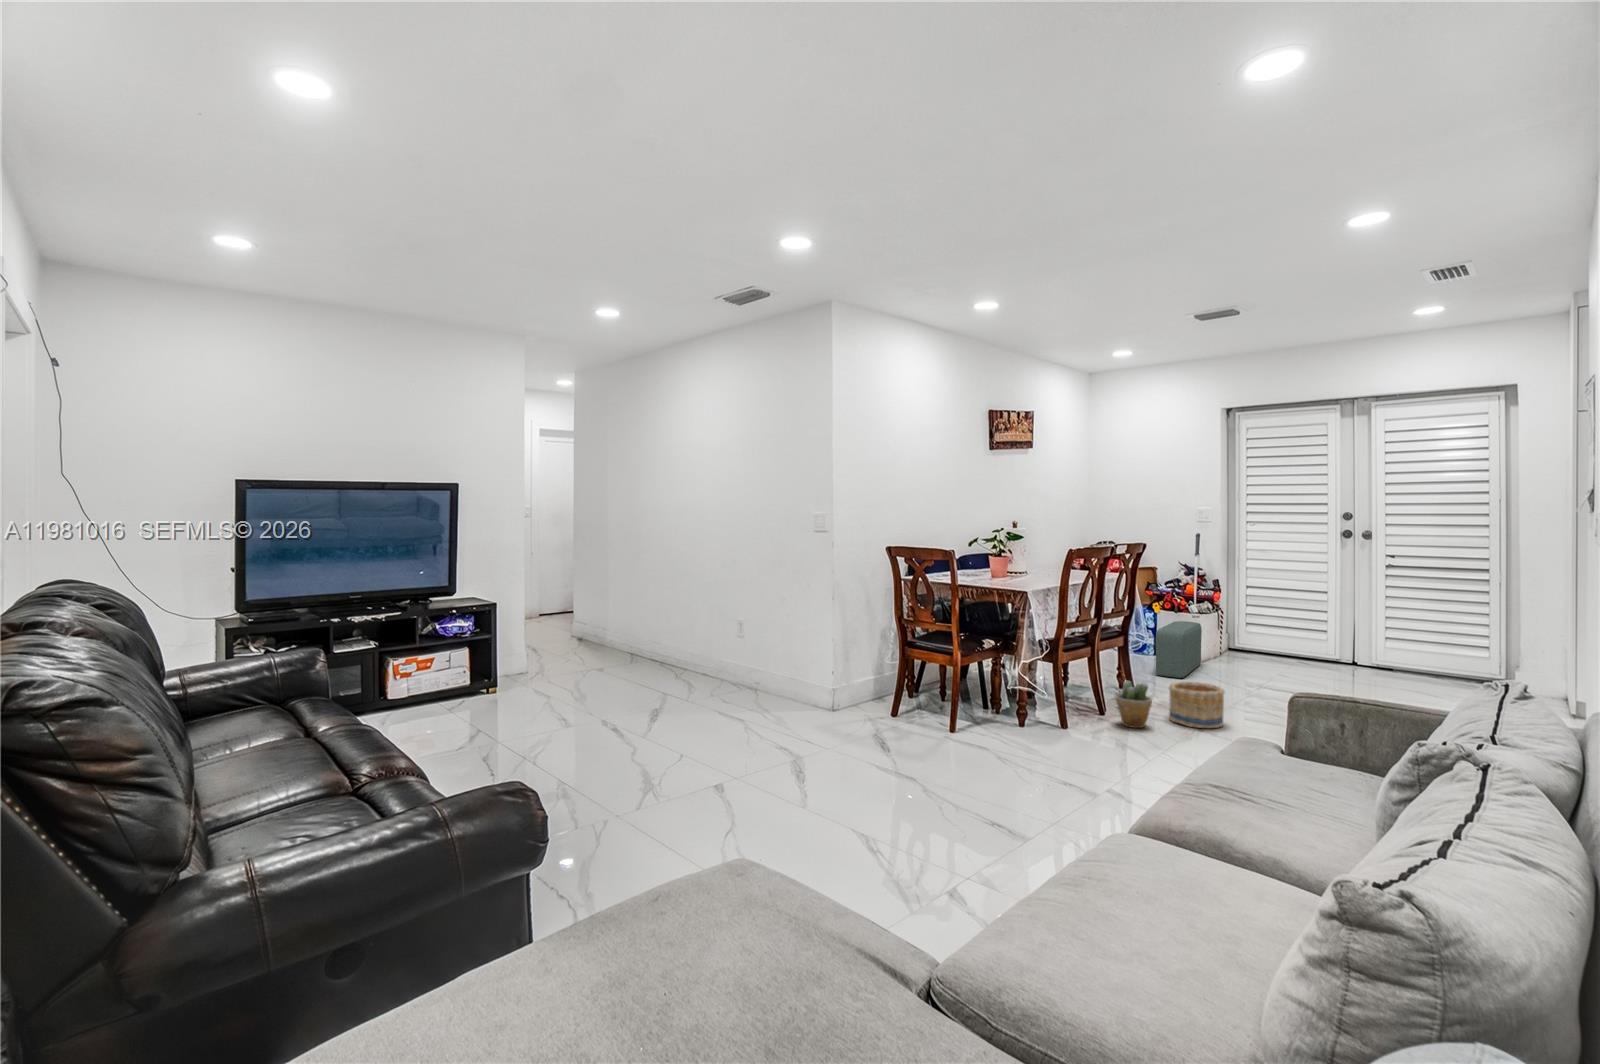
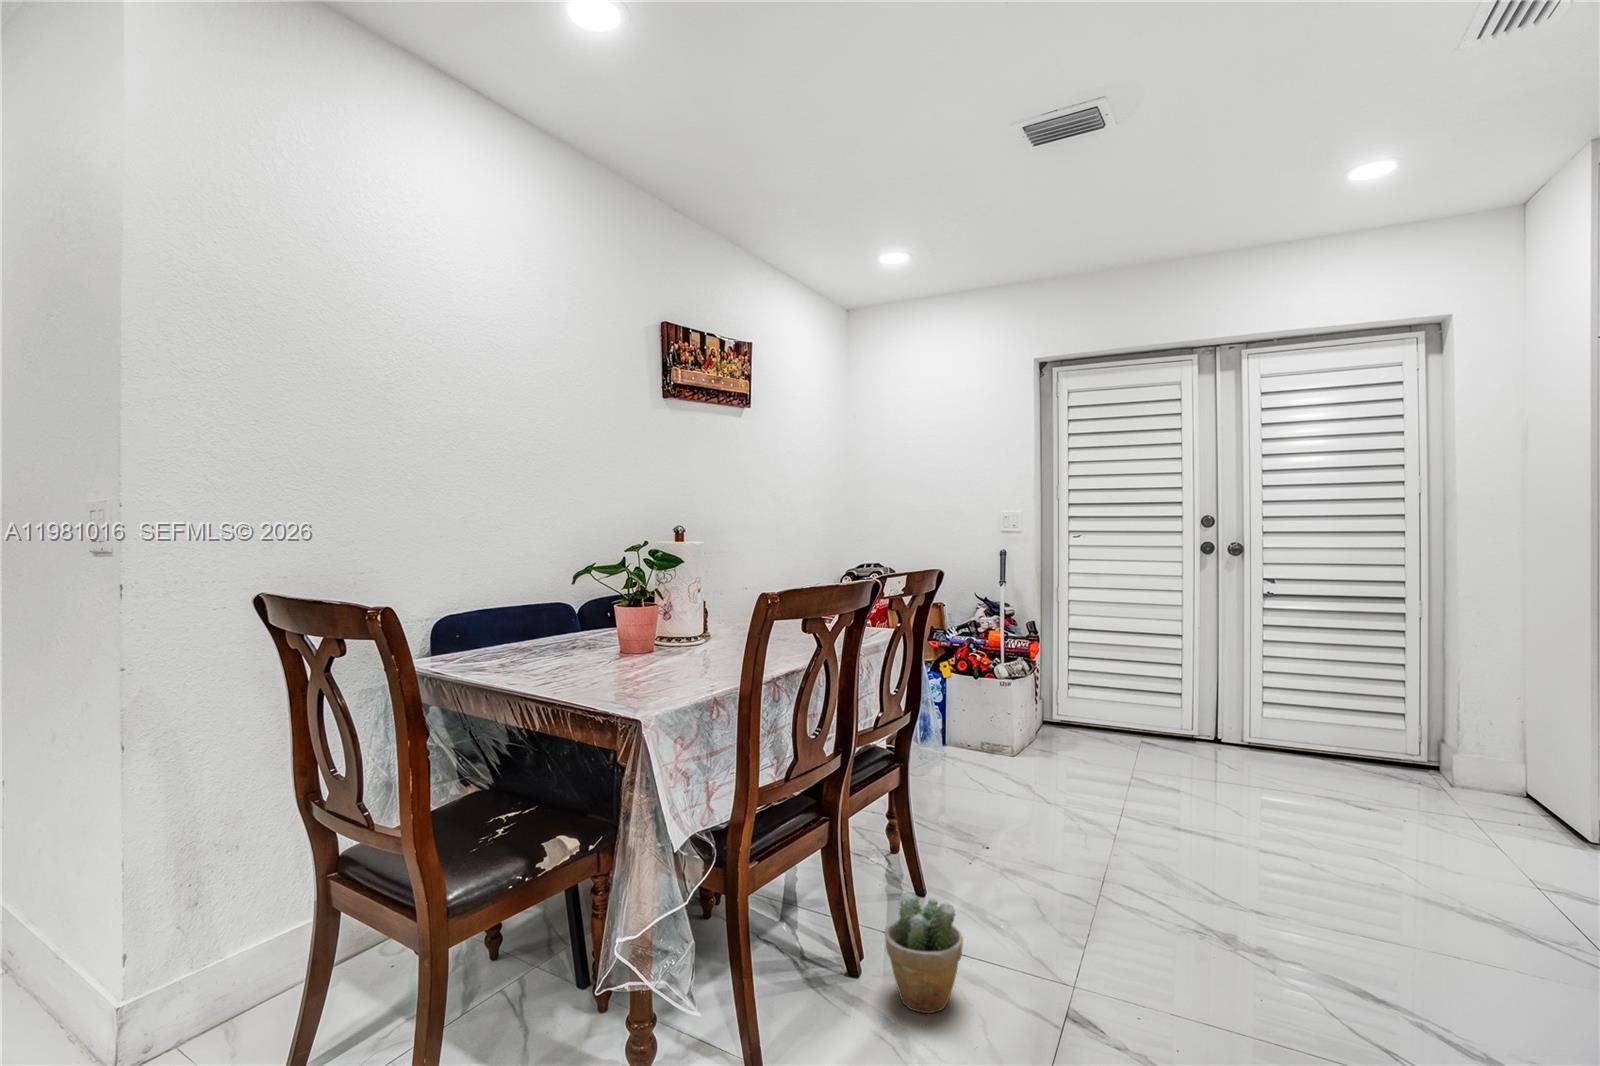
pouf: present [1156,621,1202,678] -> none [951,694,1016,804]
basket: present [1169,682,1225,728] -> none [992,863,1105,989]

